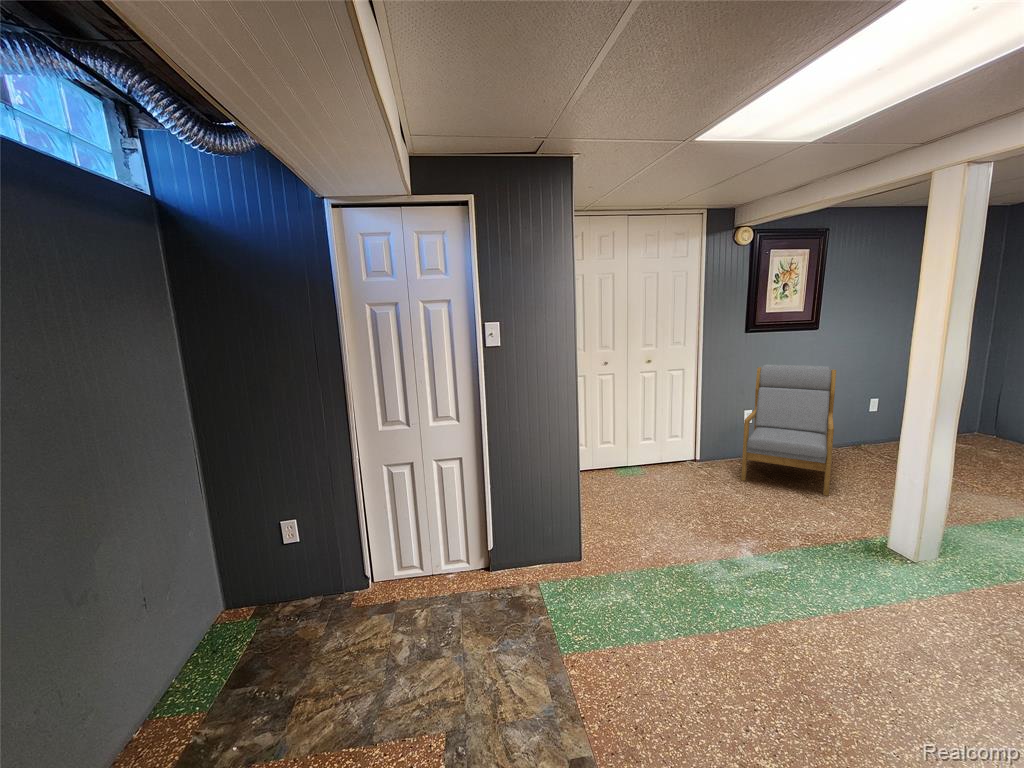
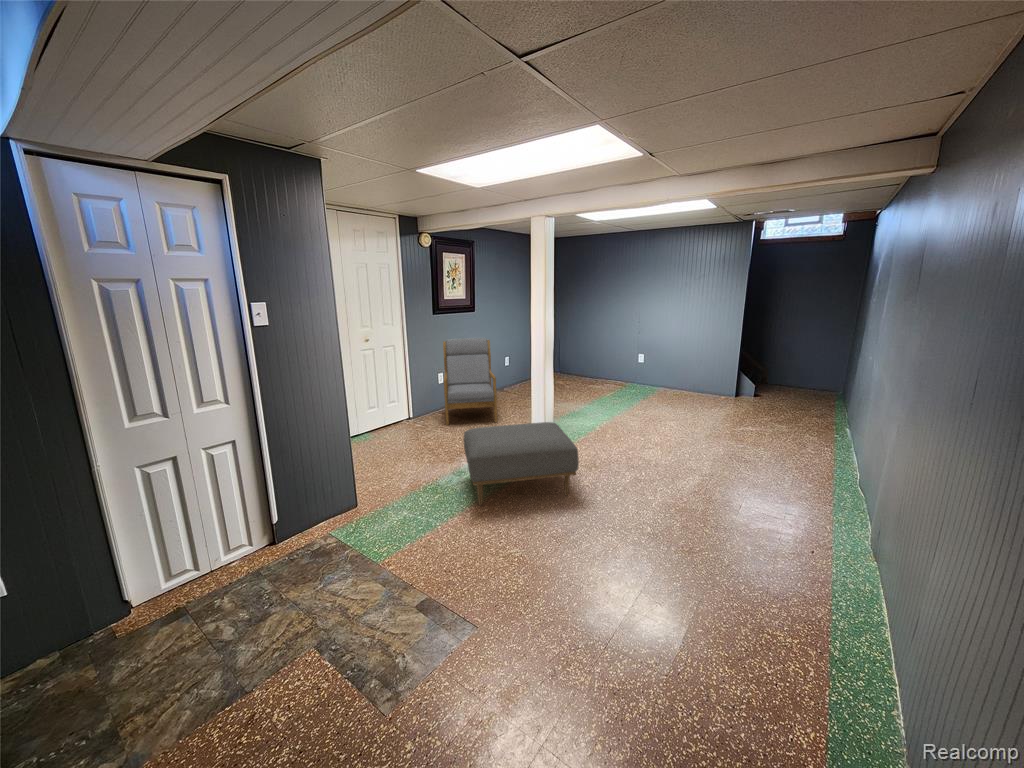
ottoman: none [726,507,986,706] -> present [463,422,579,505]

